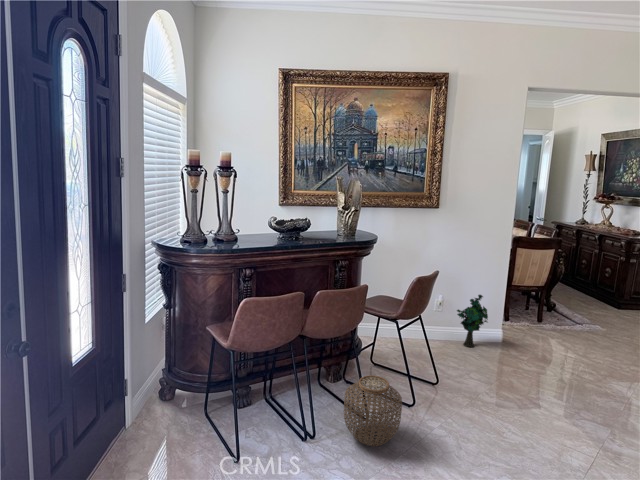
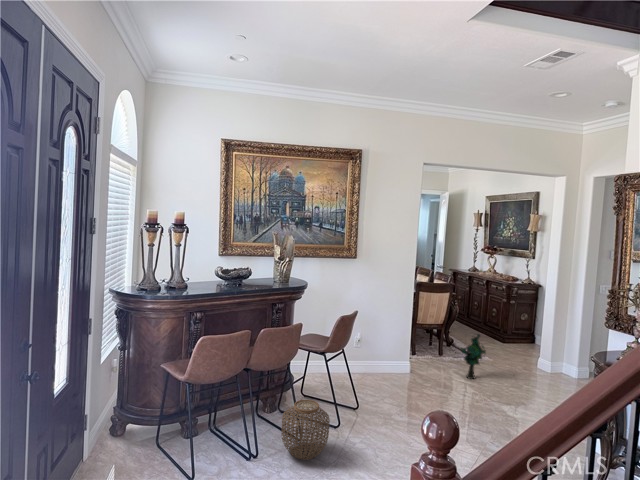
decorative plant: present [457,295,488,347] -> present [461,334,486,379]

